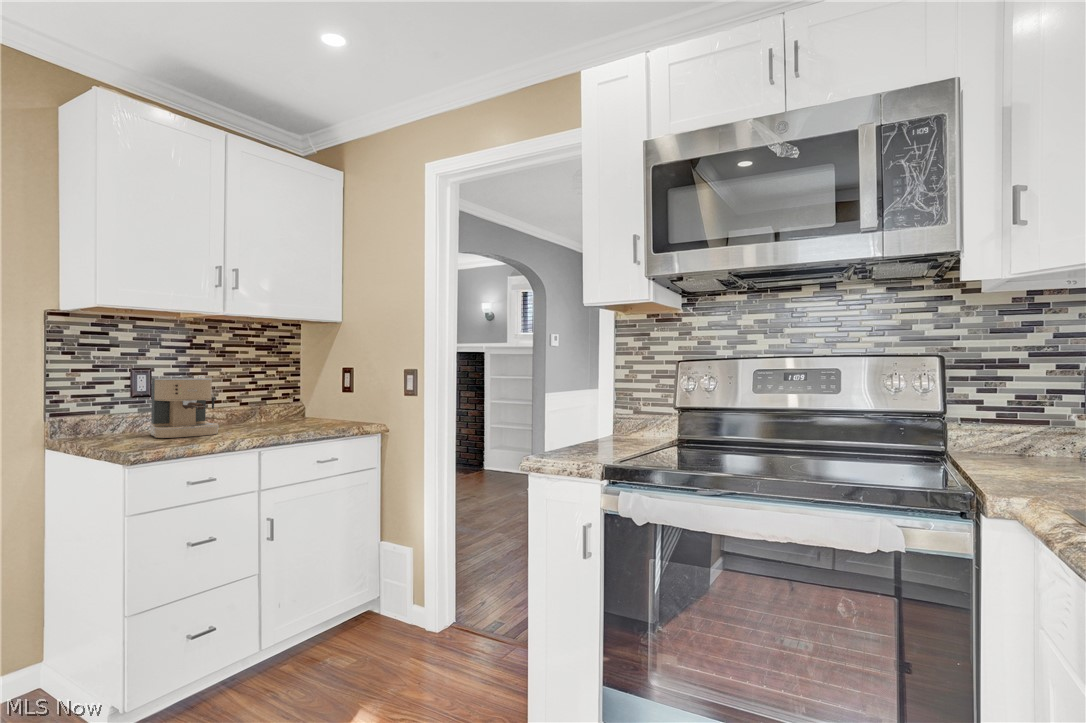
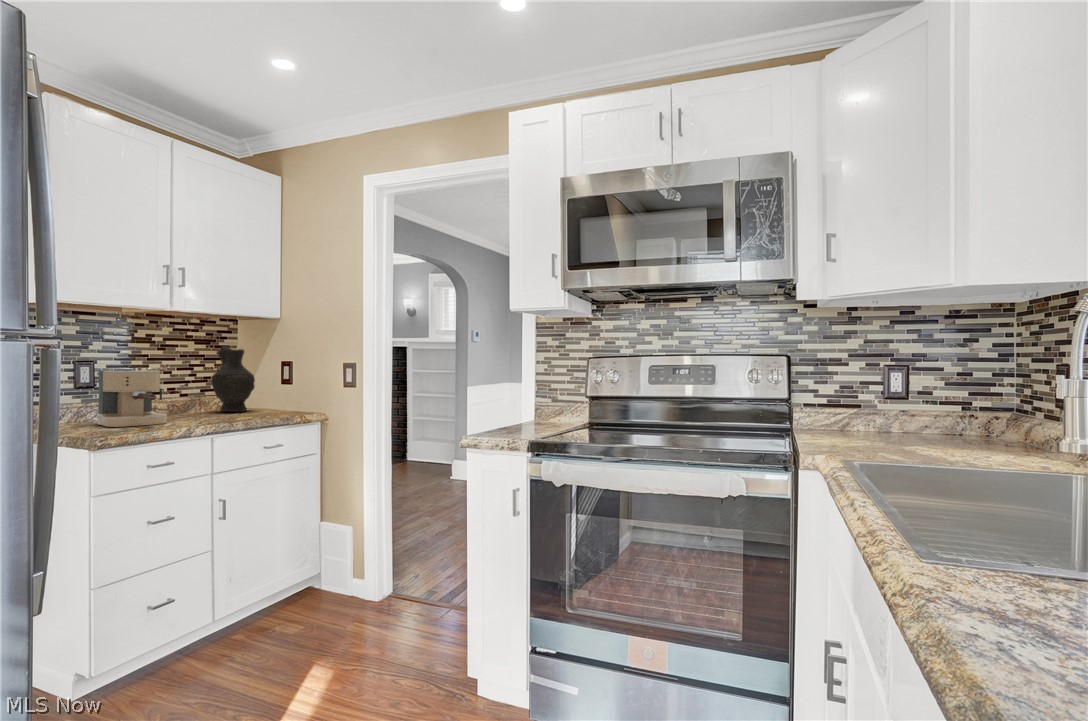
decorative vase: none [272,352,316,421] -> present [212,346,255,412]

